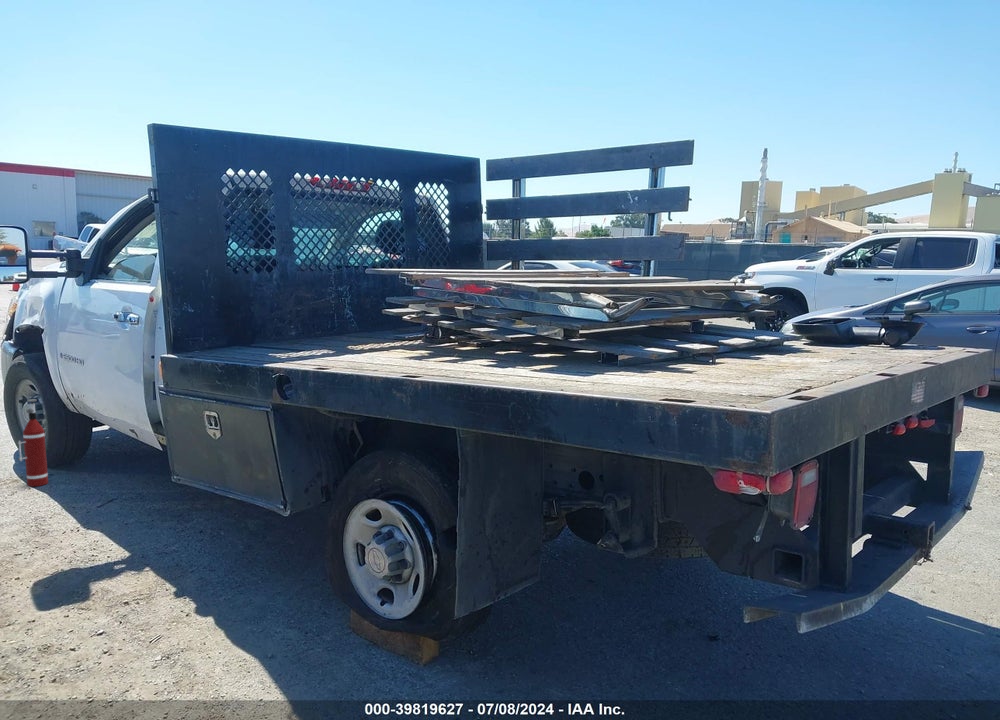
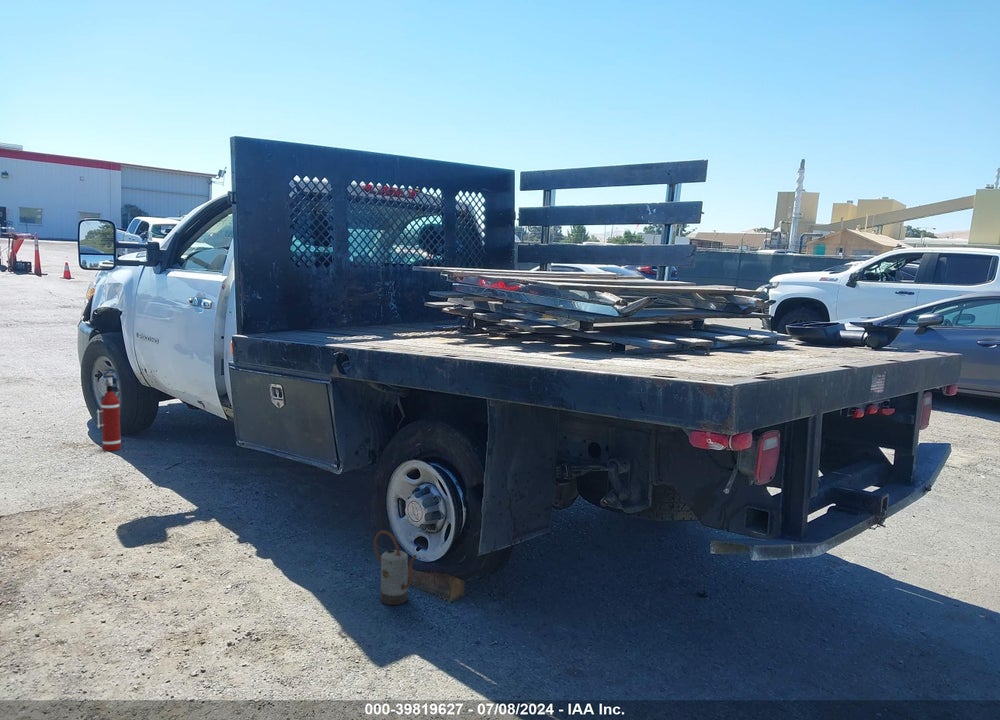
watering can: none [330,583,382,671] -> present [374,531,417,605]

